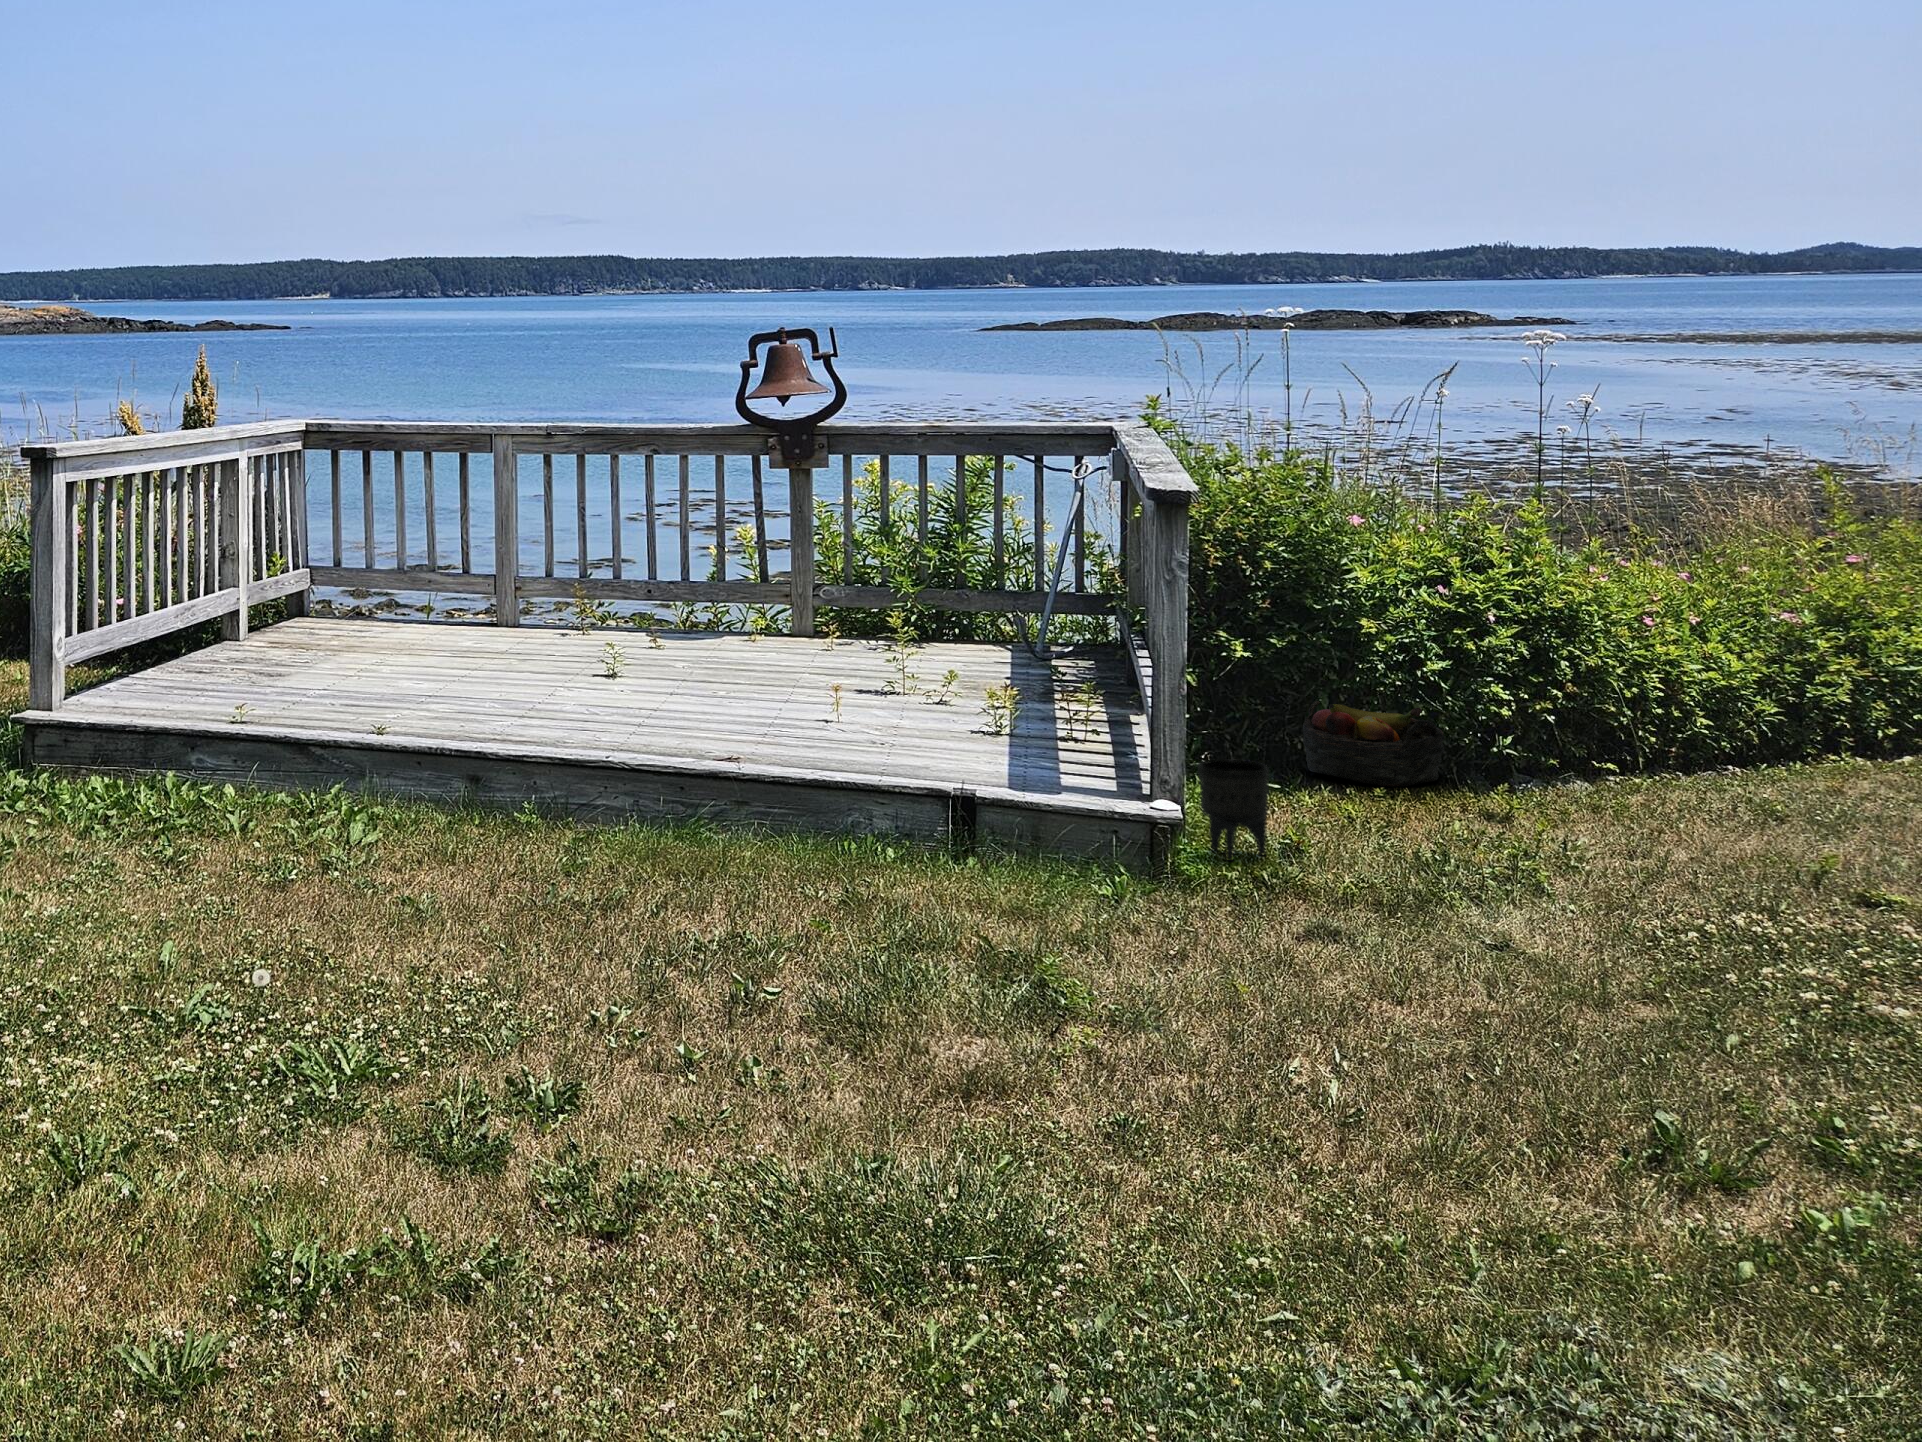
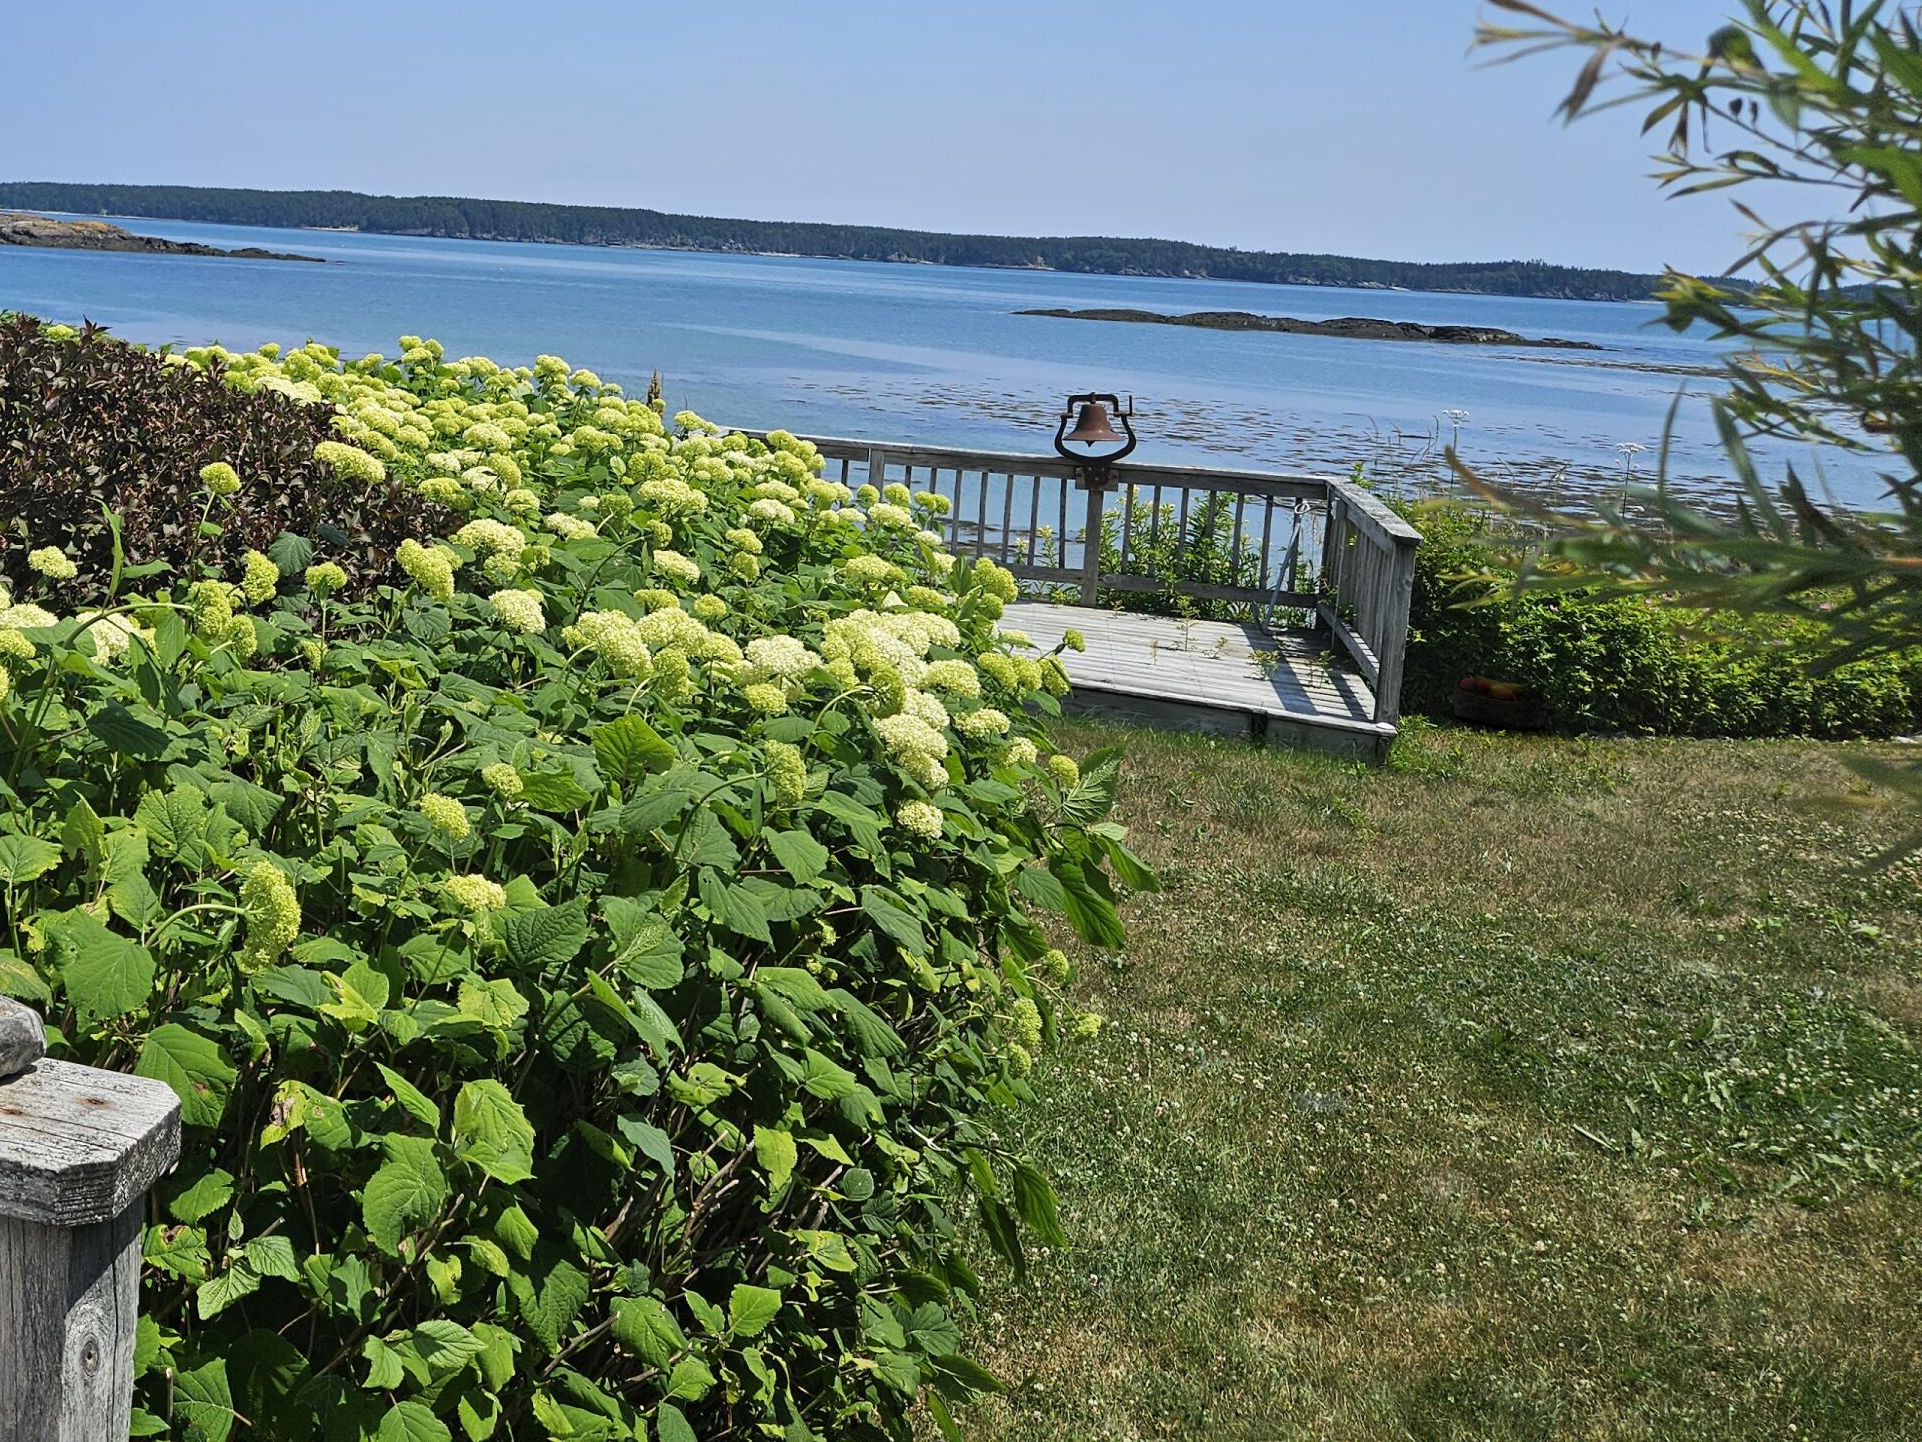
planter: present [1198,759,1269,861] -> none [1404,702,1448,761]

